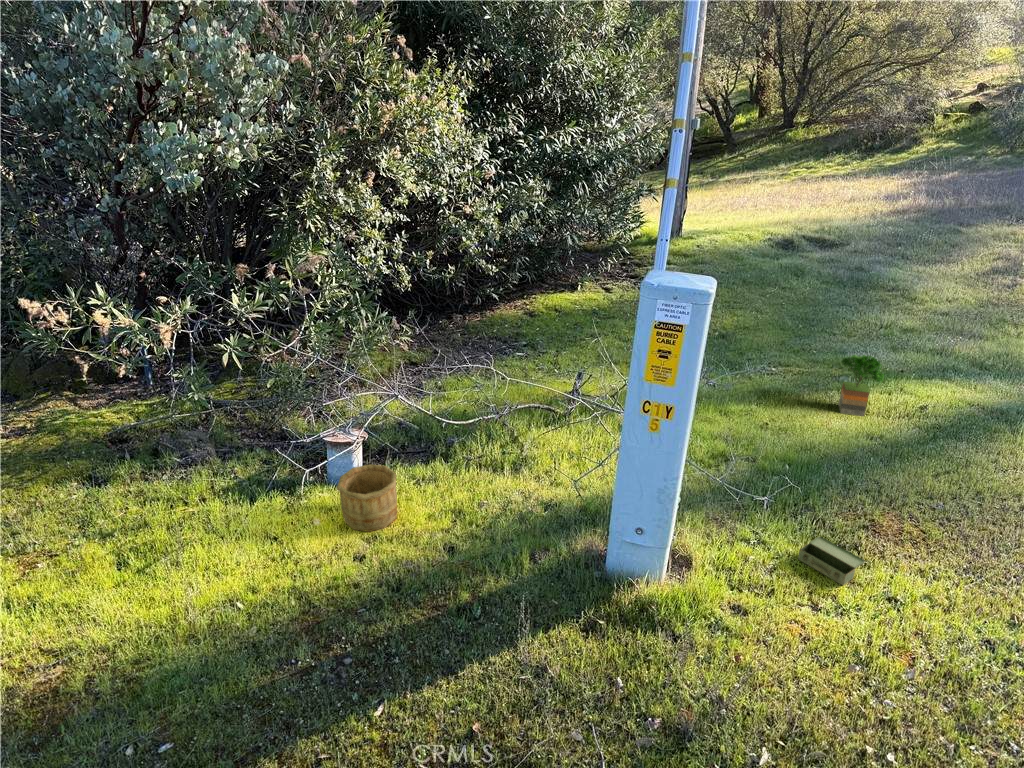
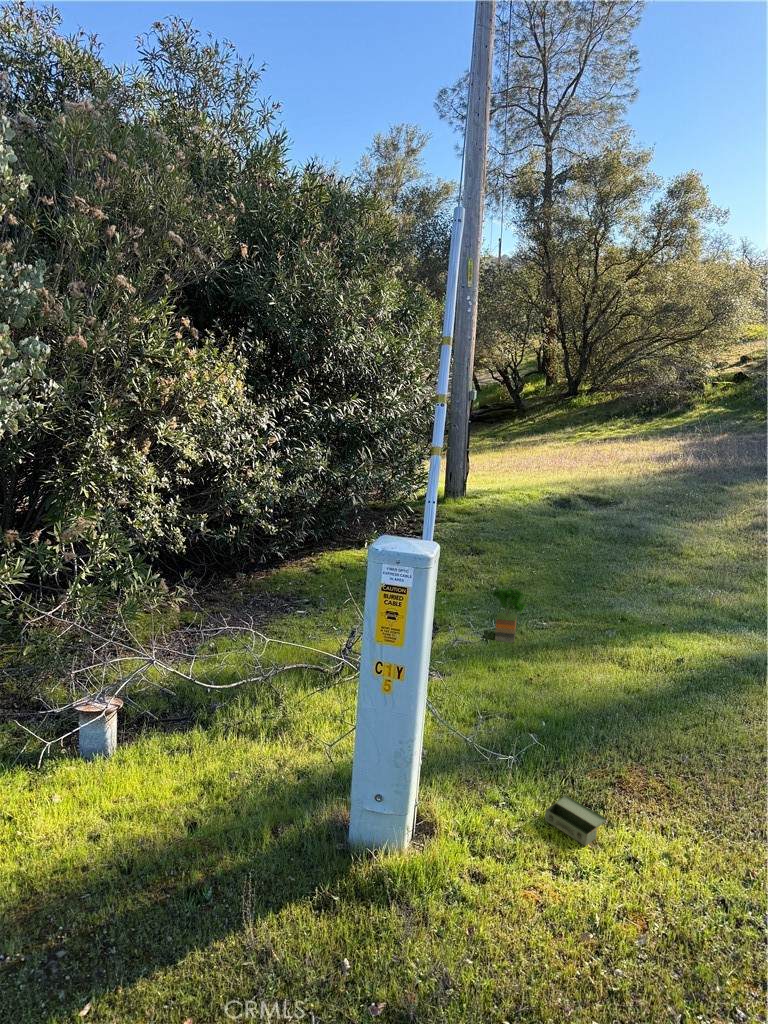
potted tree: present [838,355,884,416] -> present [493,589,526,643]
wooden bucket: present [337,464,397,532] -> none [76,735,143,809]

